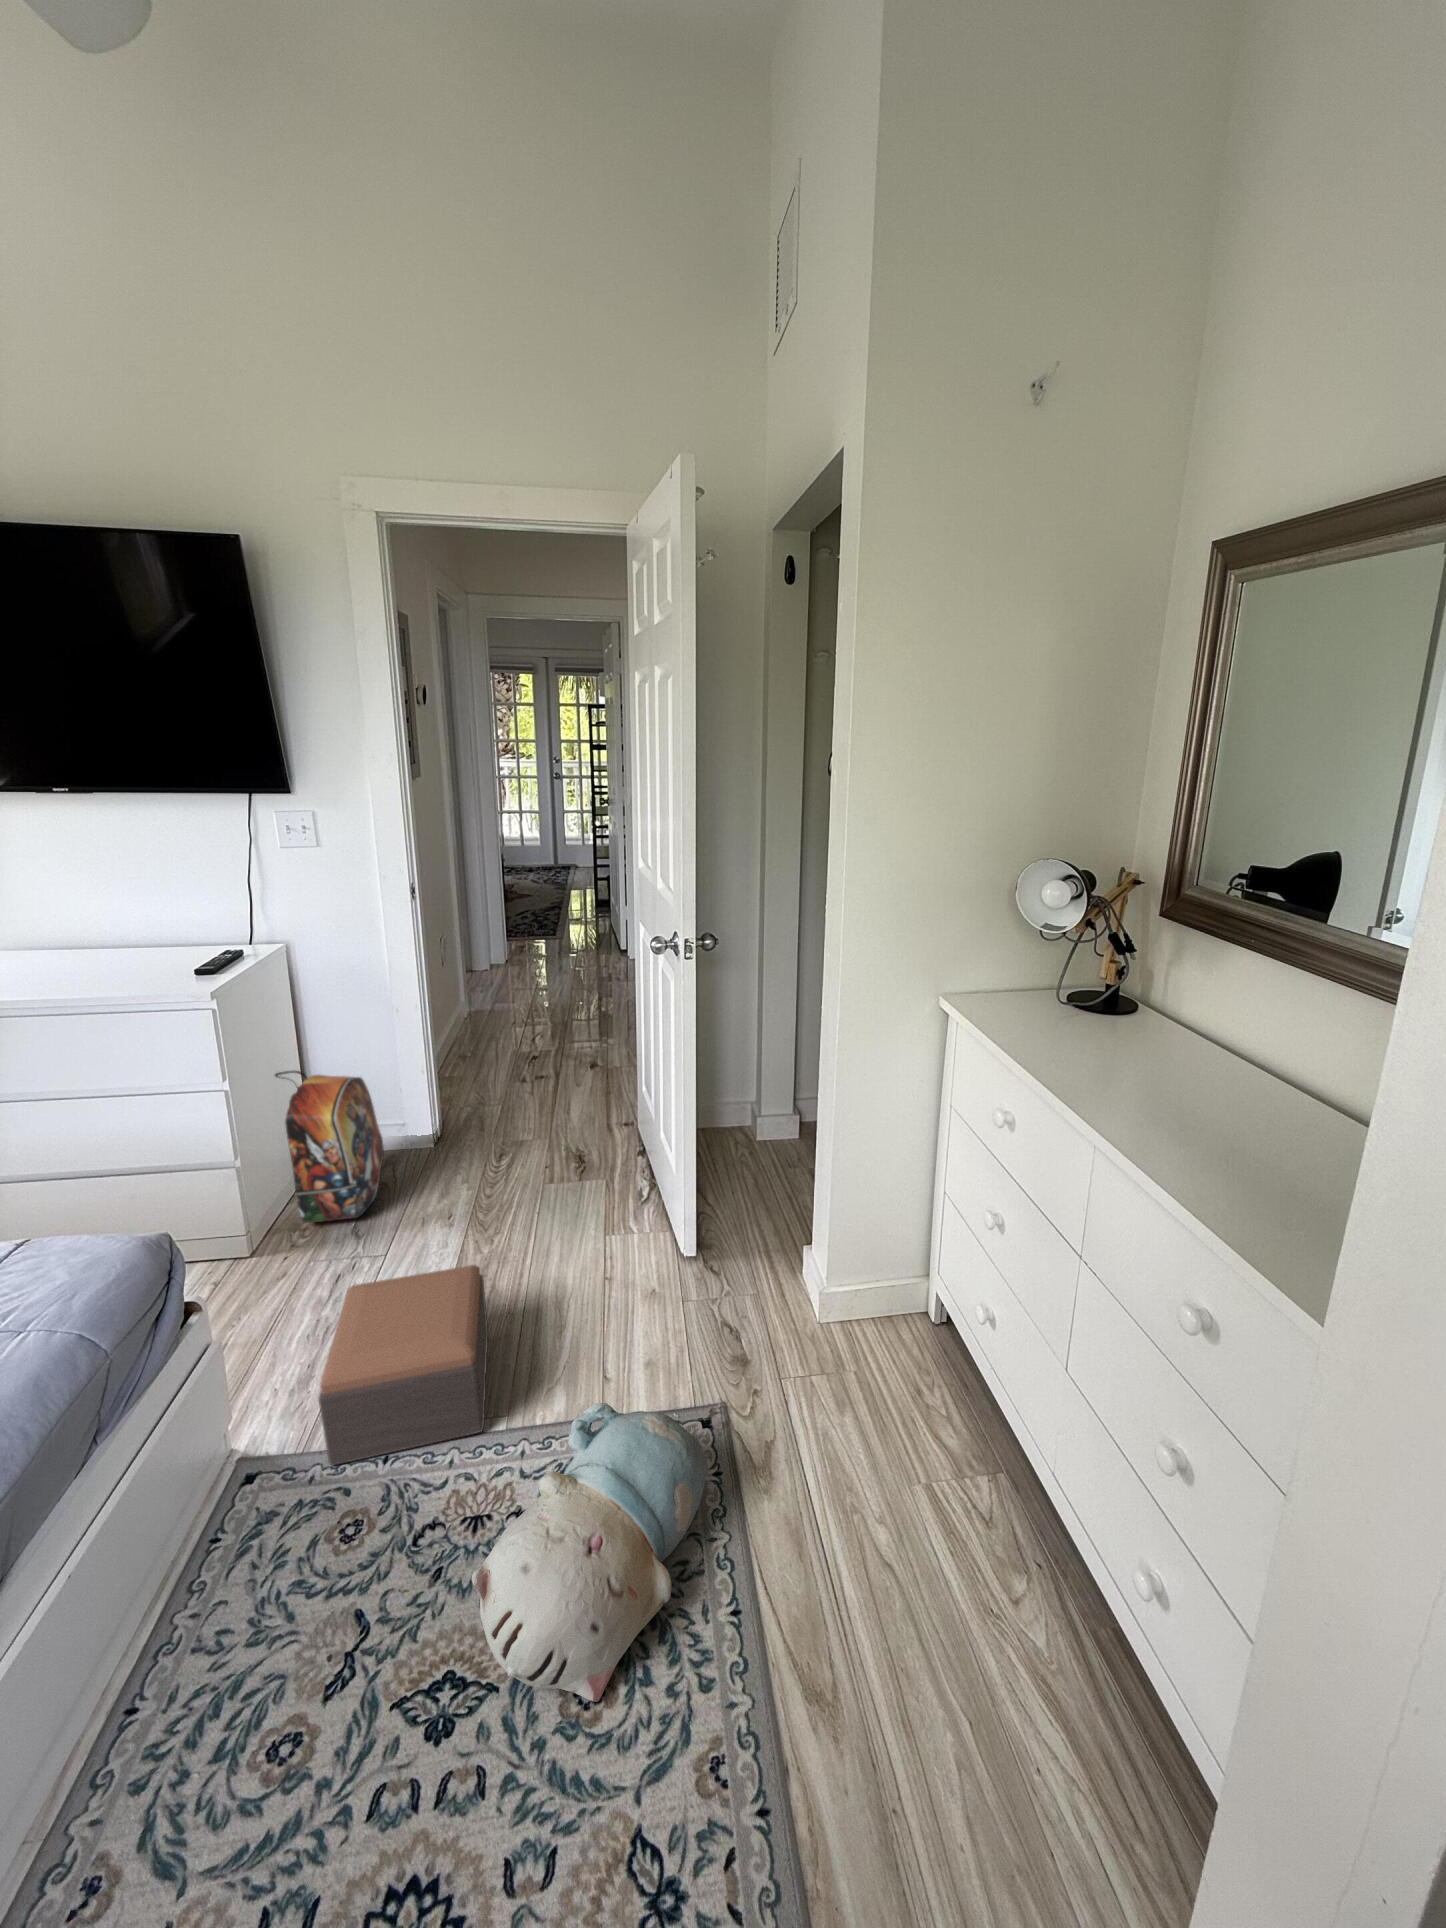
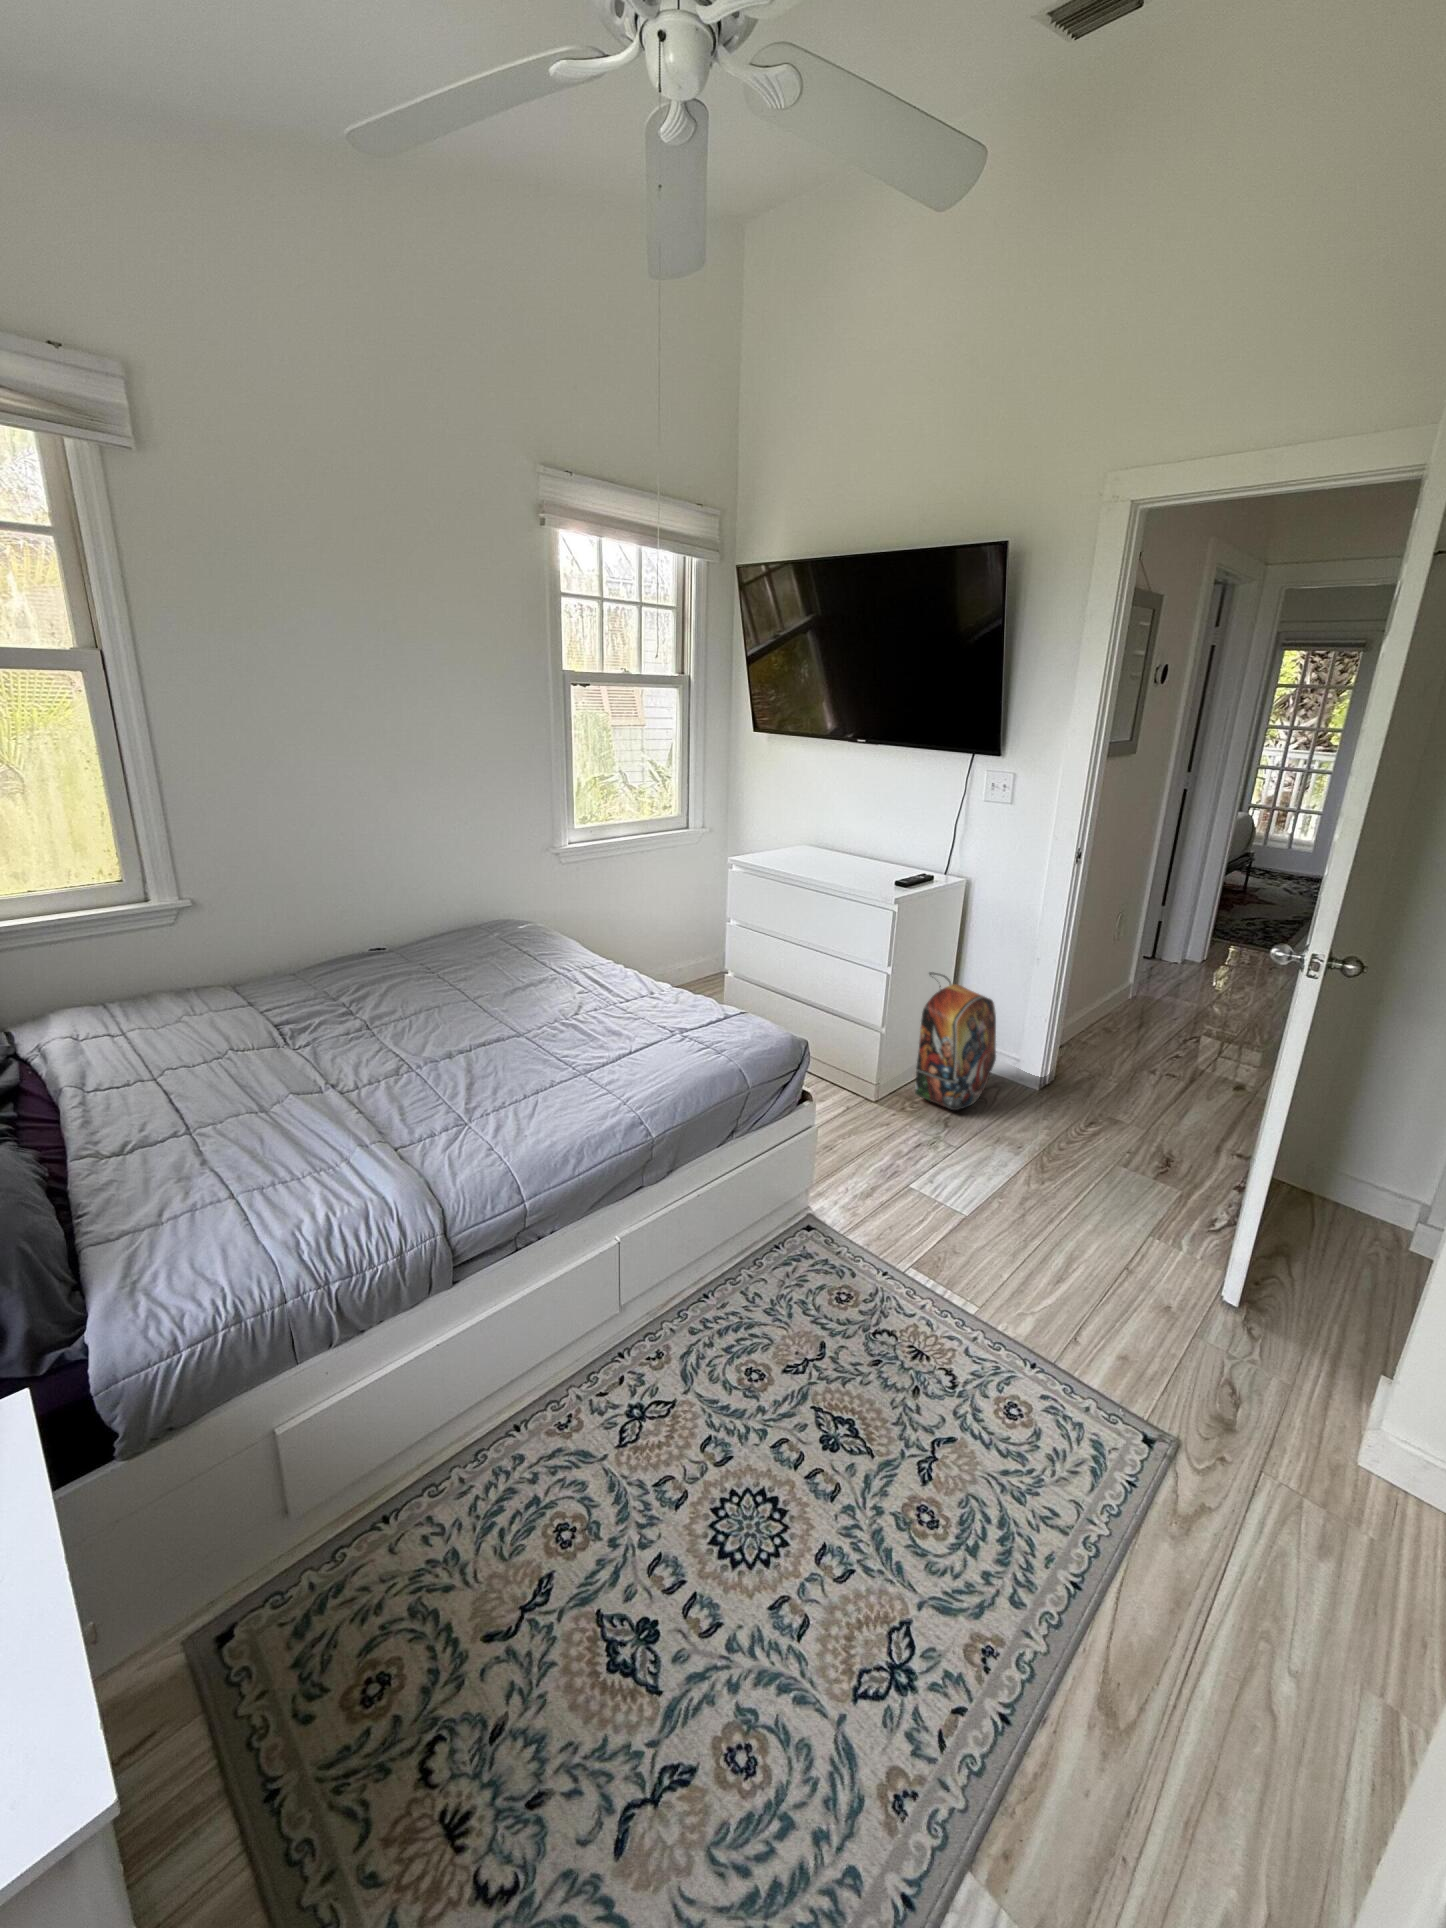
footstool: present [319,1265,488,1465] -> none [852,1143,1008,1304]
plush toy: present [472,1403,708,1702] -> none [877,1331,1116,1525]

